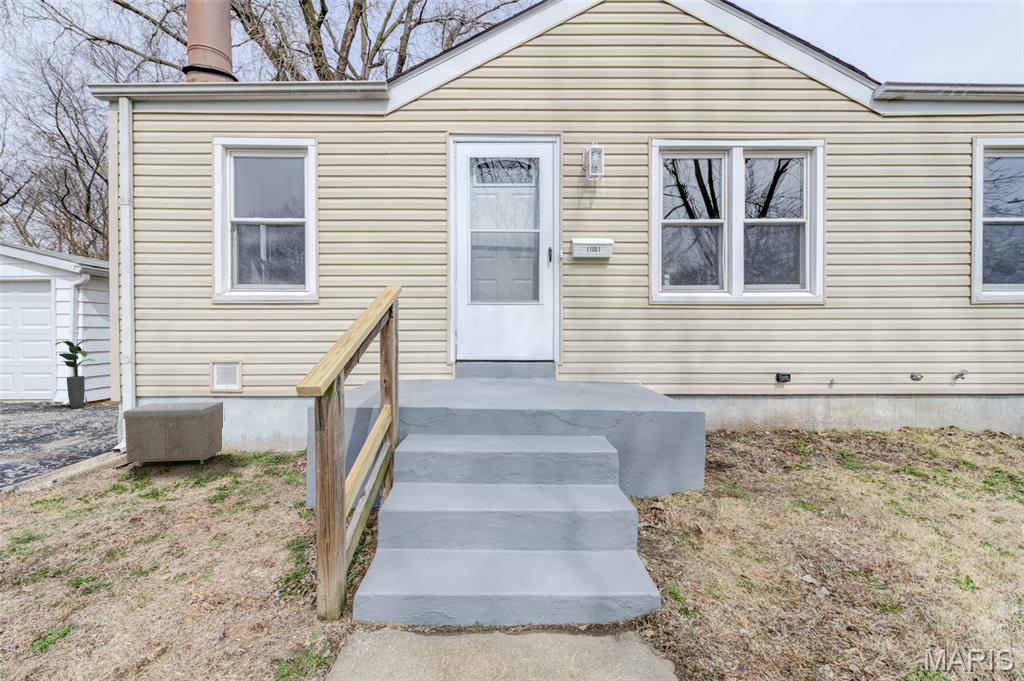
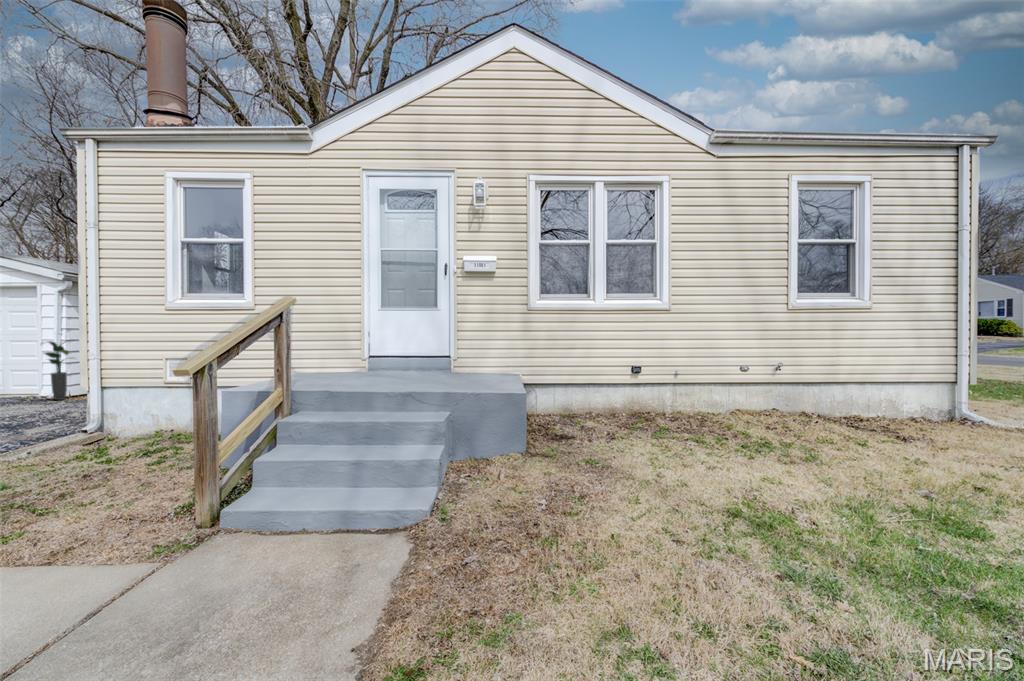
storage bench: present [123,402,223,466] -> none [88,391,177,443]

